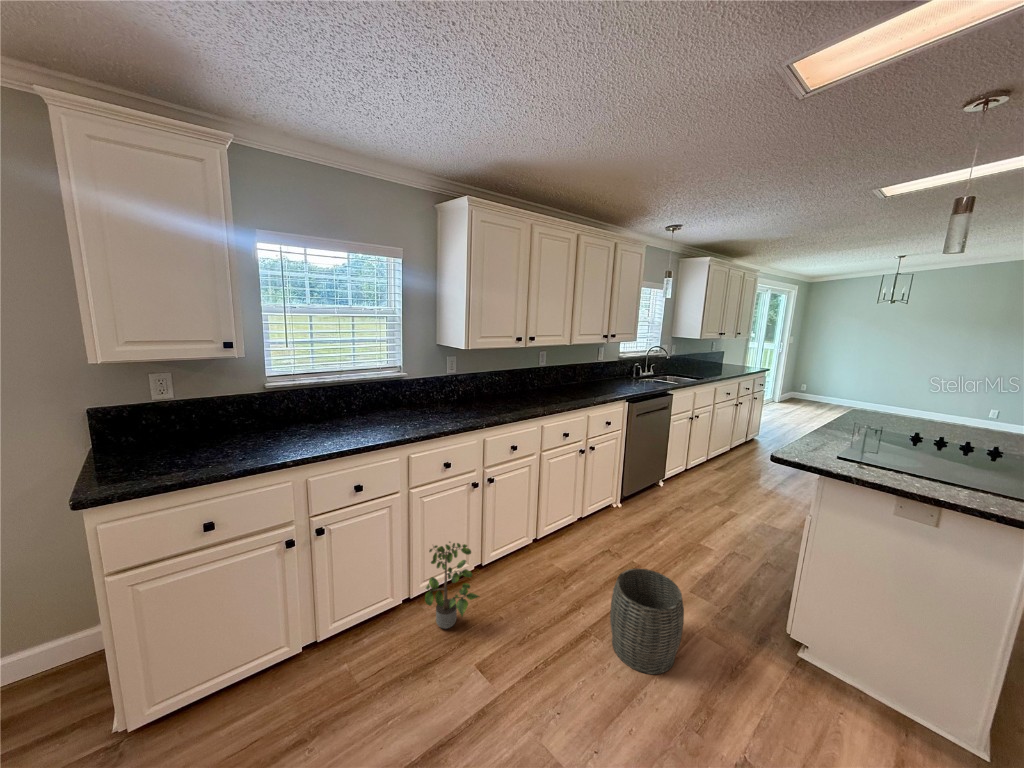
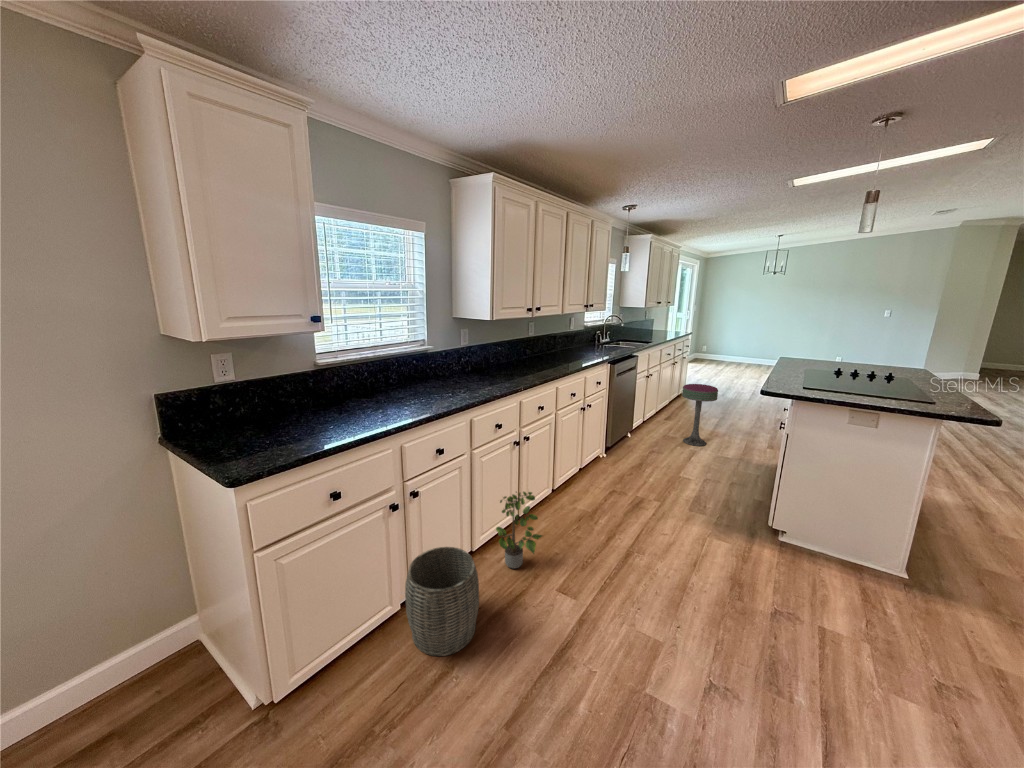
bar stool: none [725,432,771,509] -> present [682,384,718,446]
woven basket: present [610,568,684,674] -> present [405,547,479,656]

